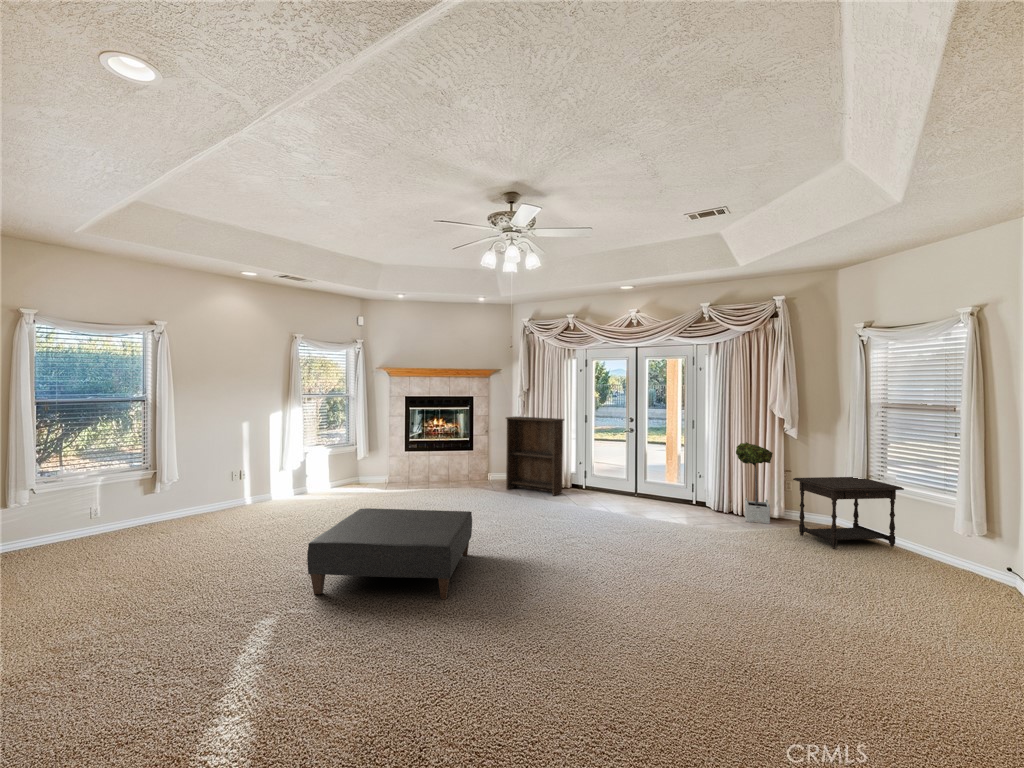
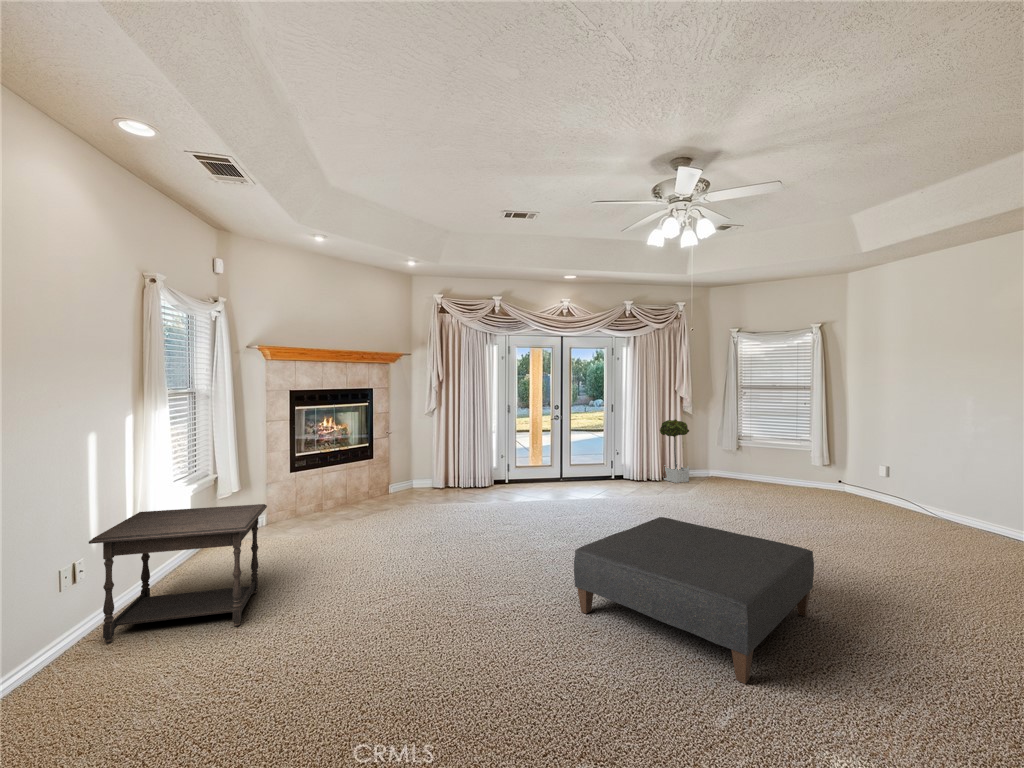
bookshelf: present [506,417,564,496] -> none [444,410,513,498]
side table: present [793,477,904,549] -> present [89,504,267,644]

